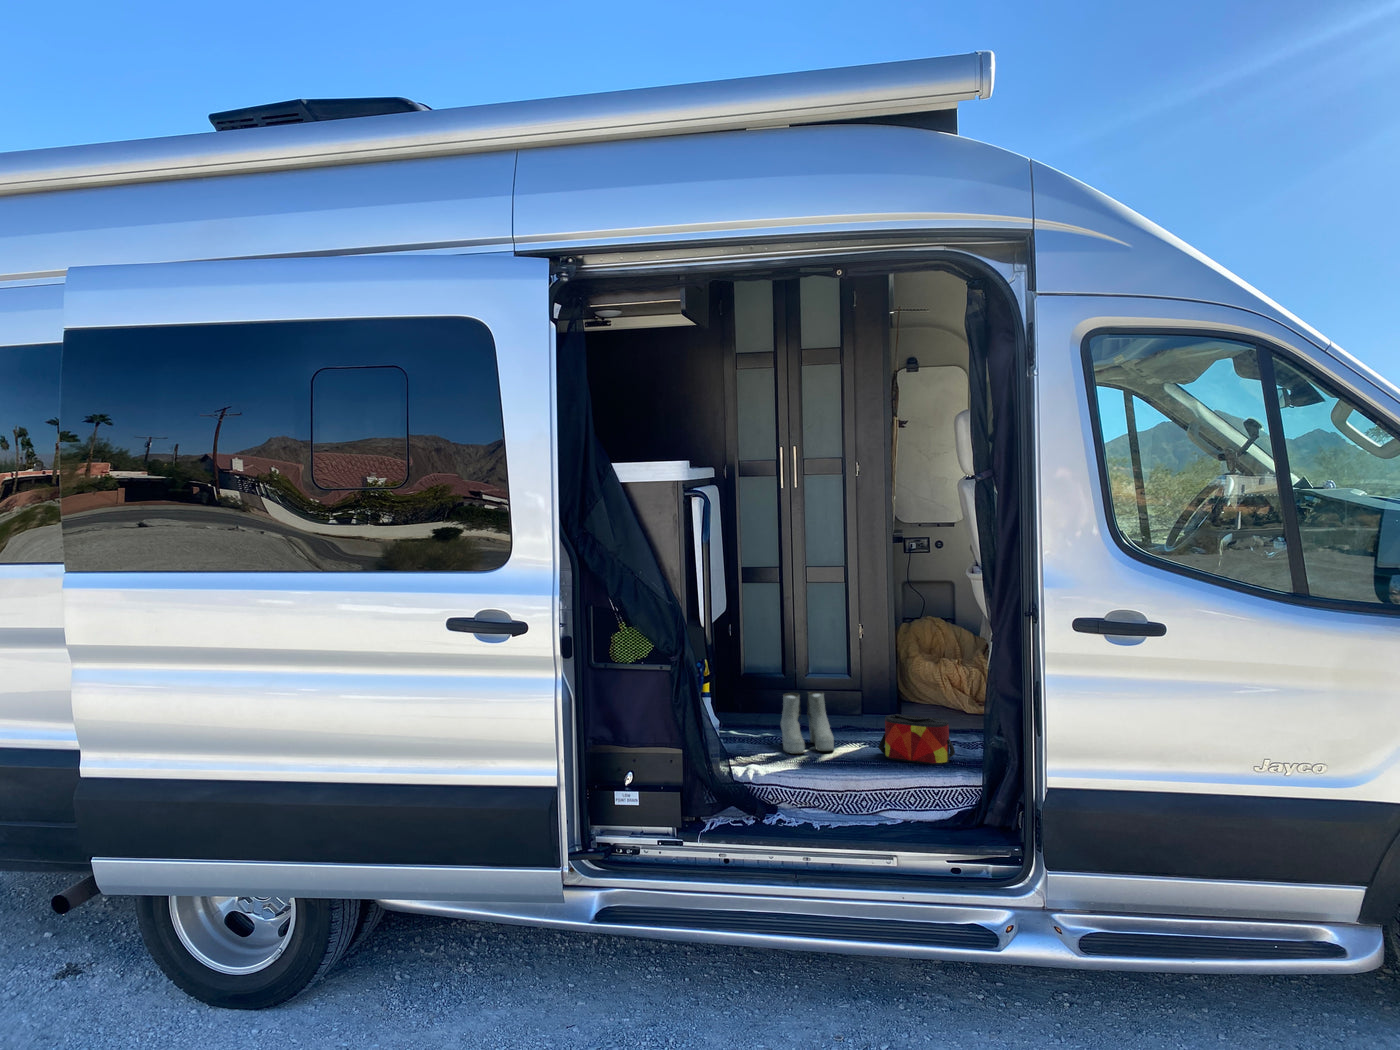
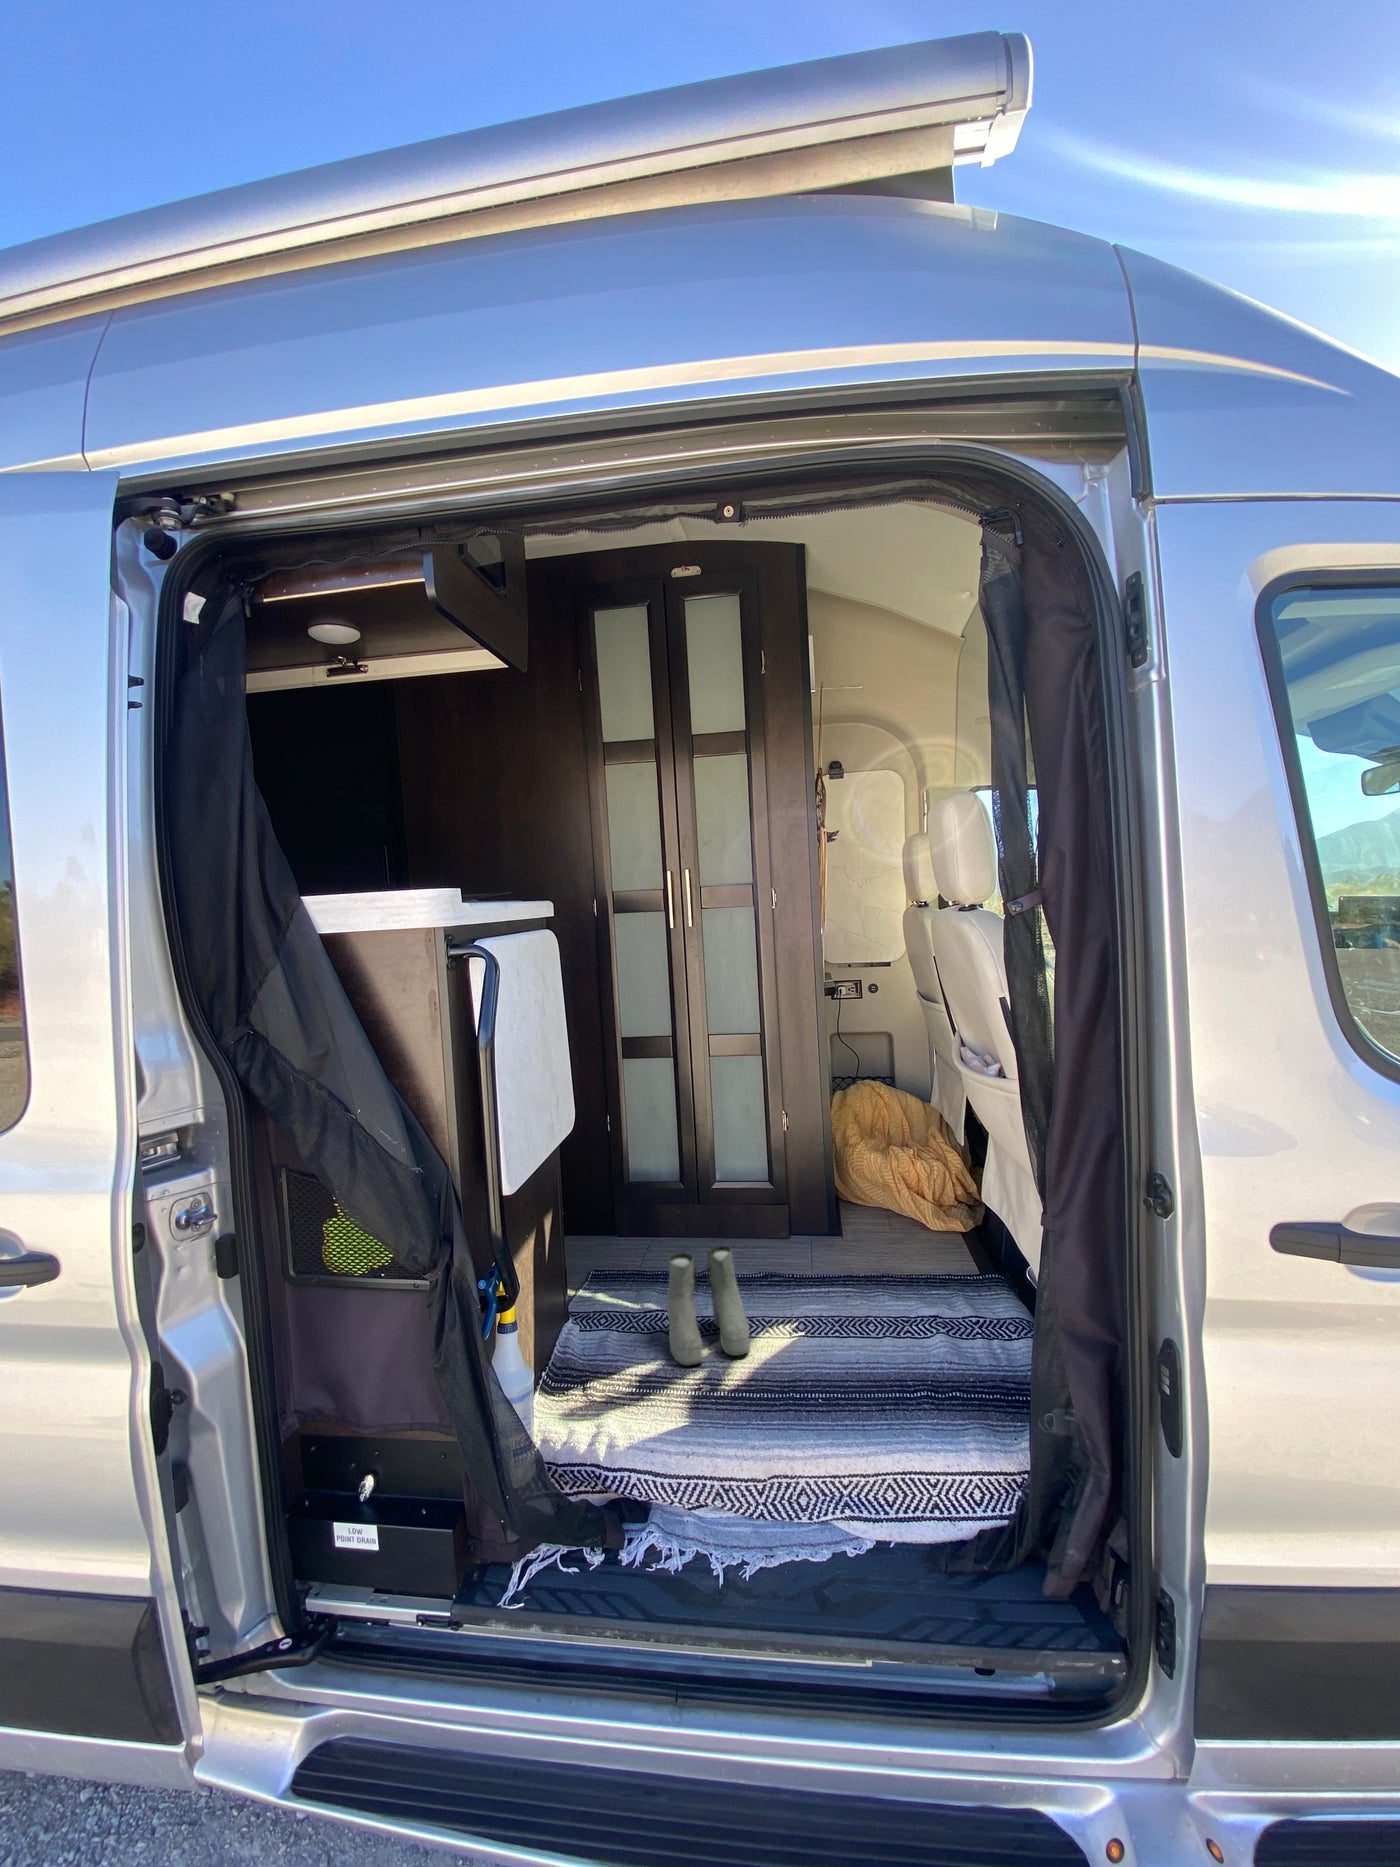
bag: present [878,714,955,765] -> none [820,1290,944,1388]

